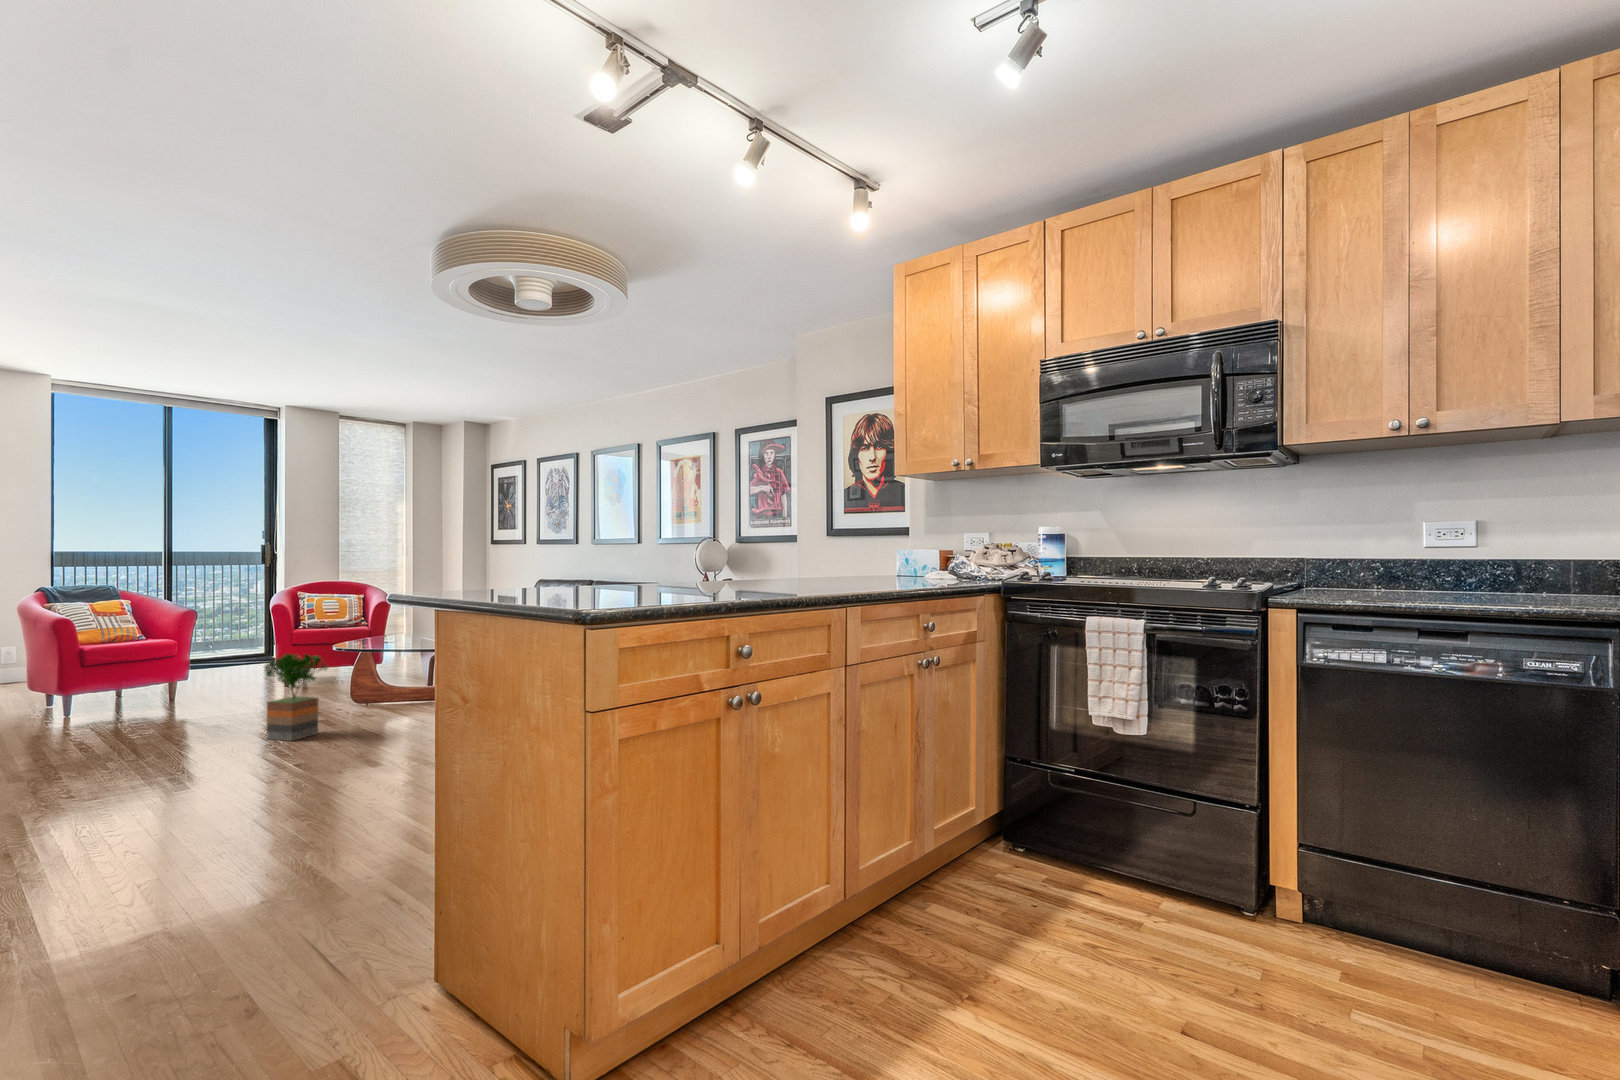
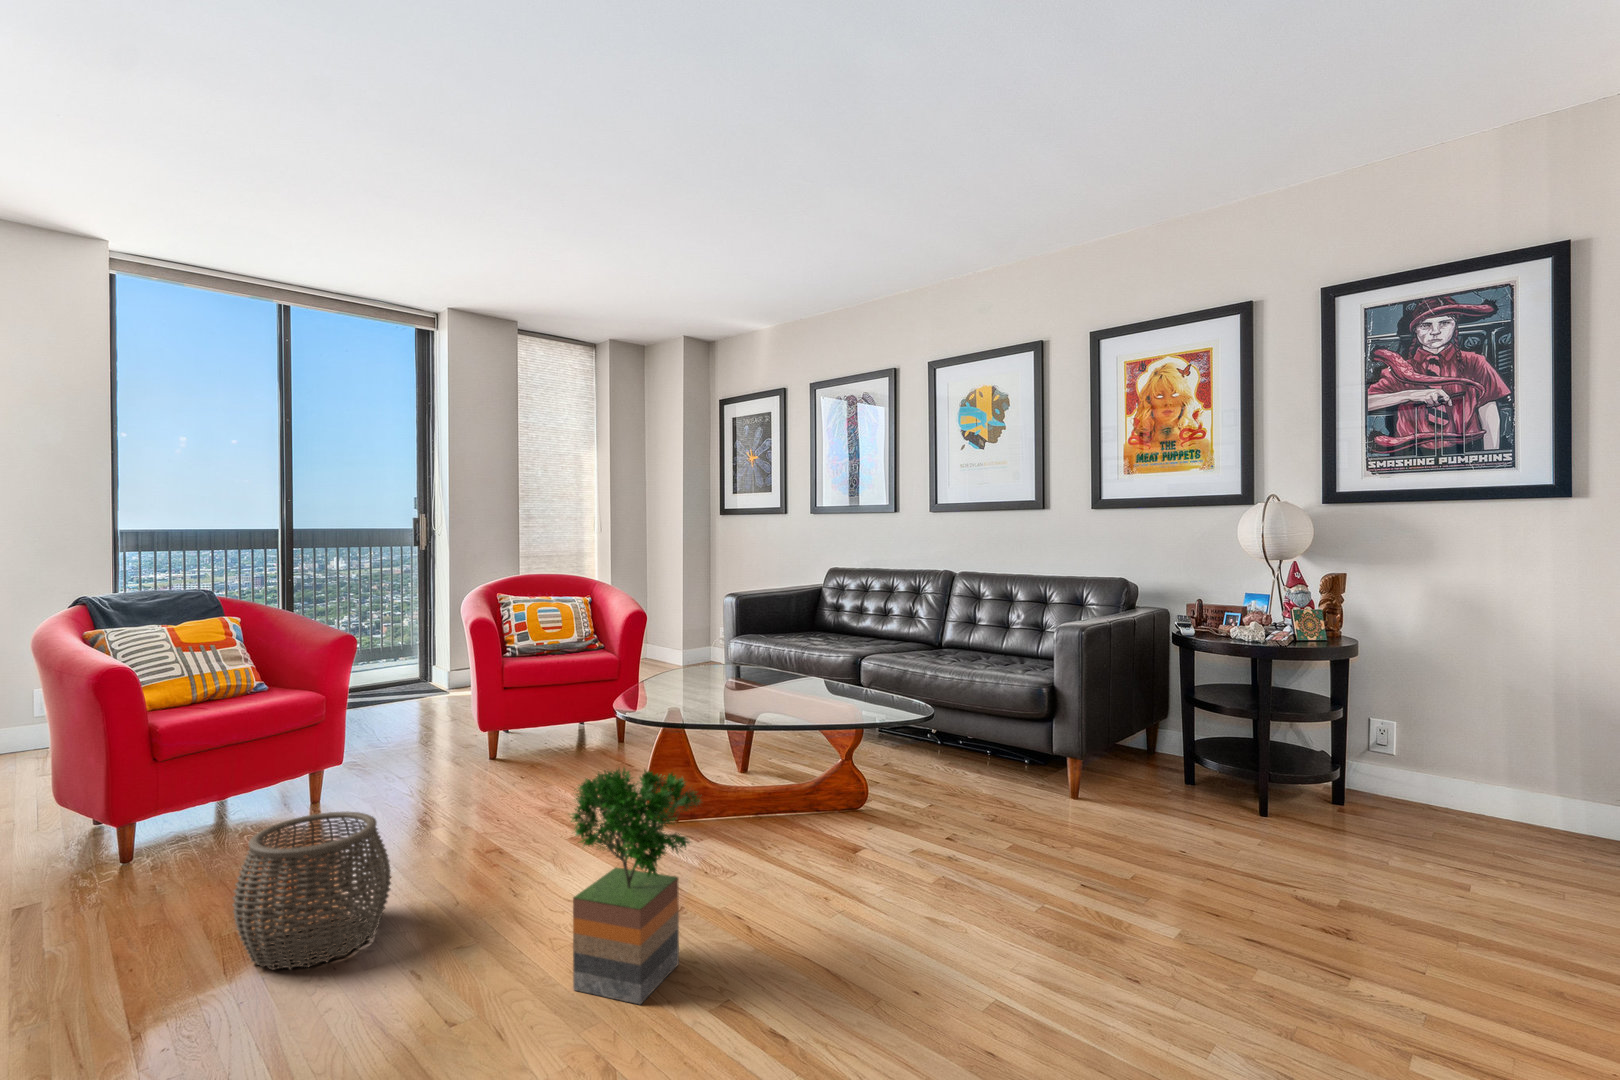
woven basket: none [121,680,197,737] -> present [233,812,391,970]

